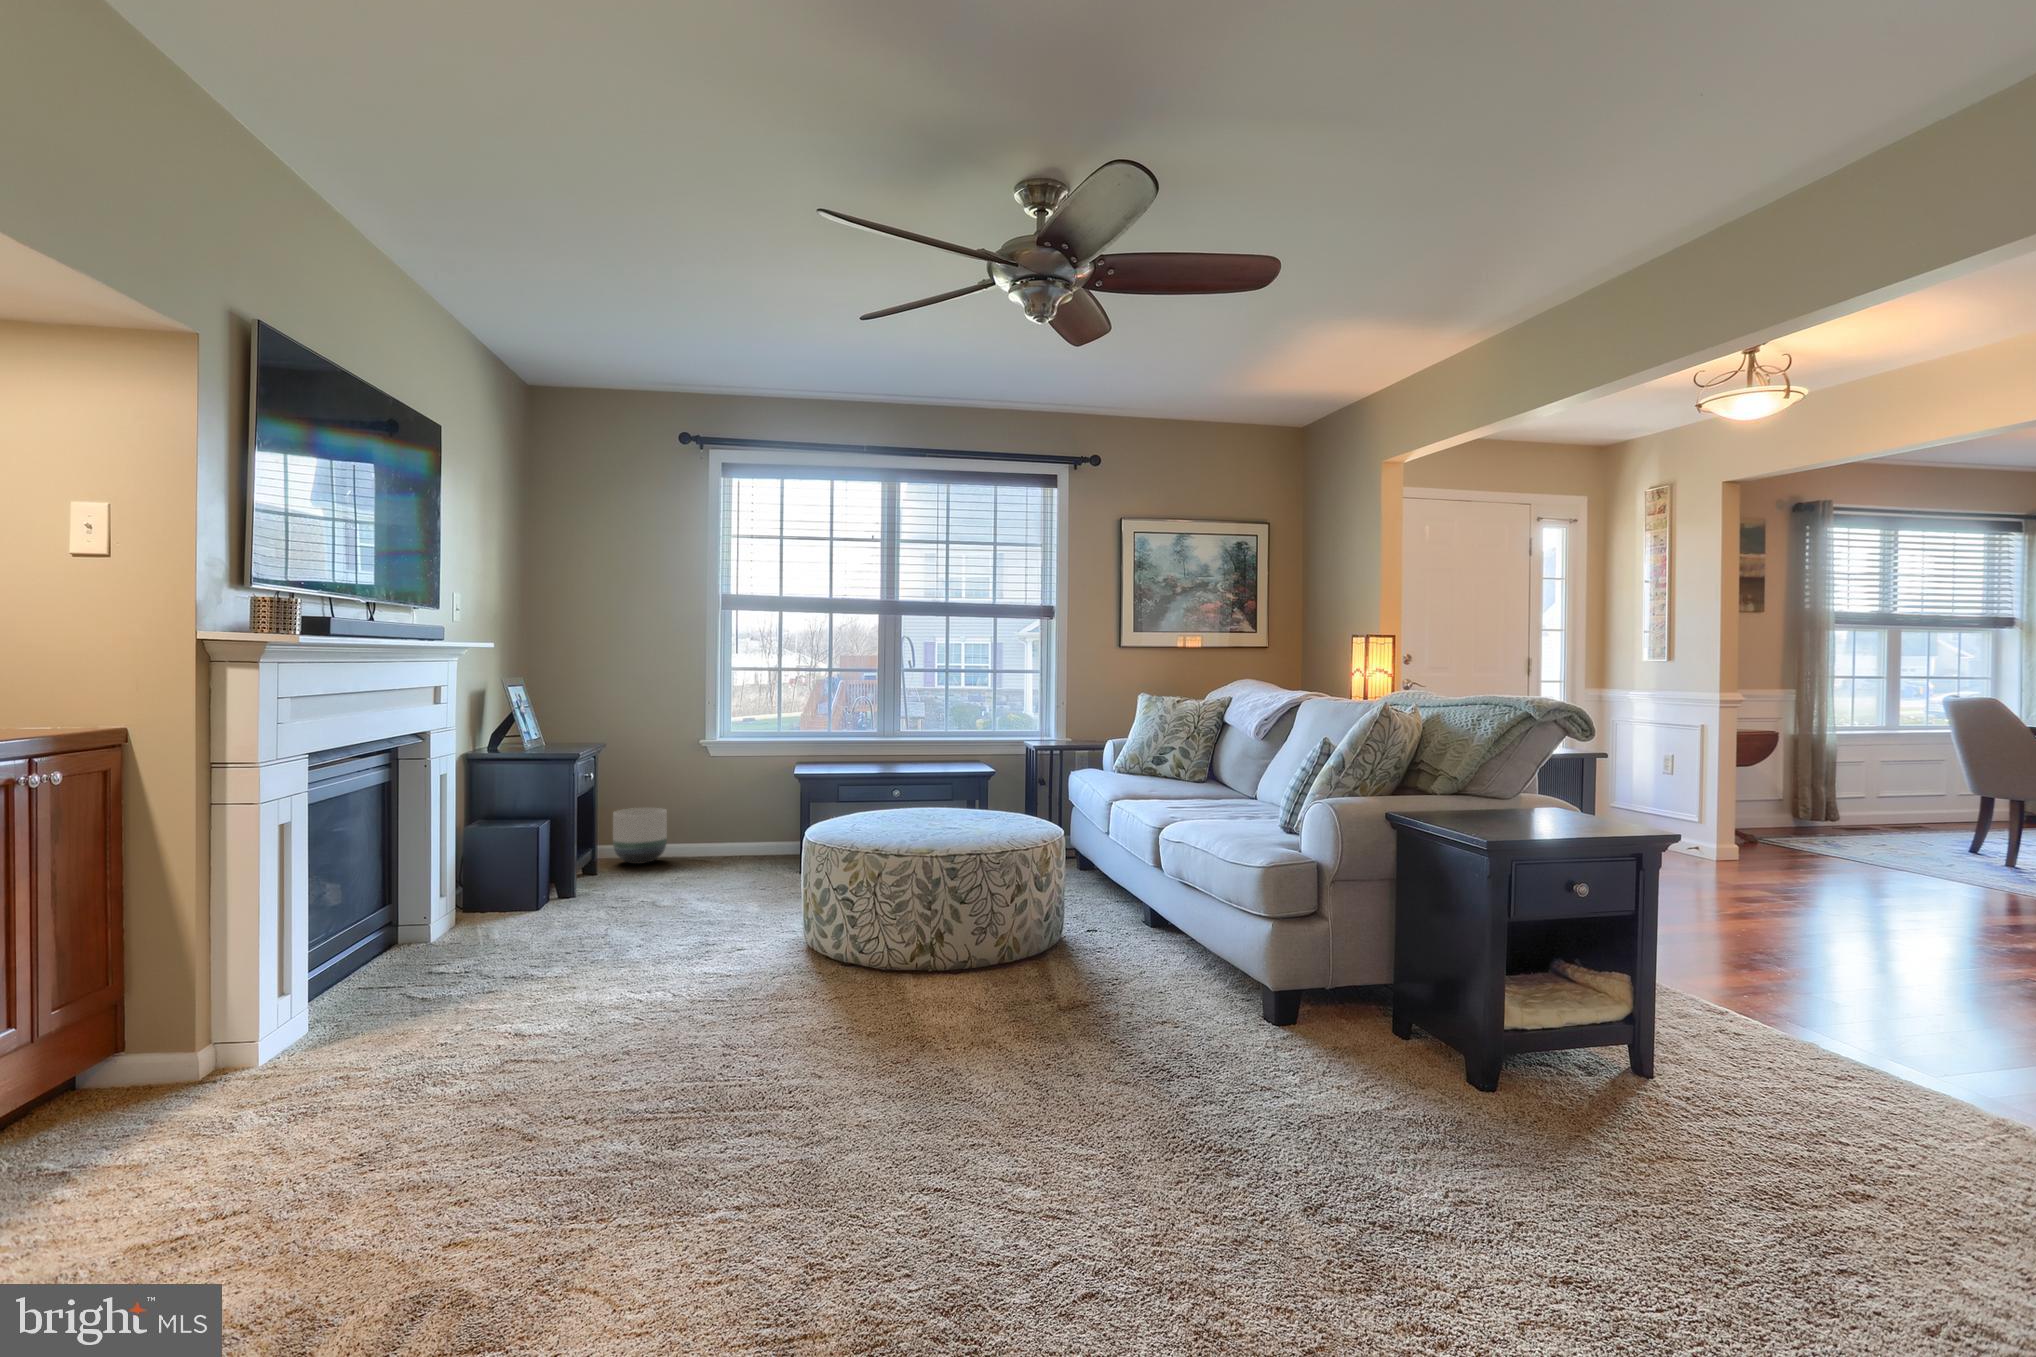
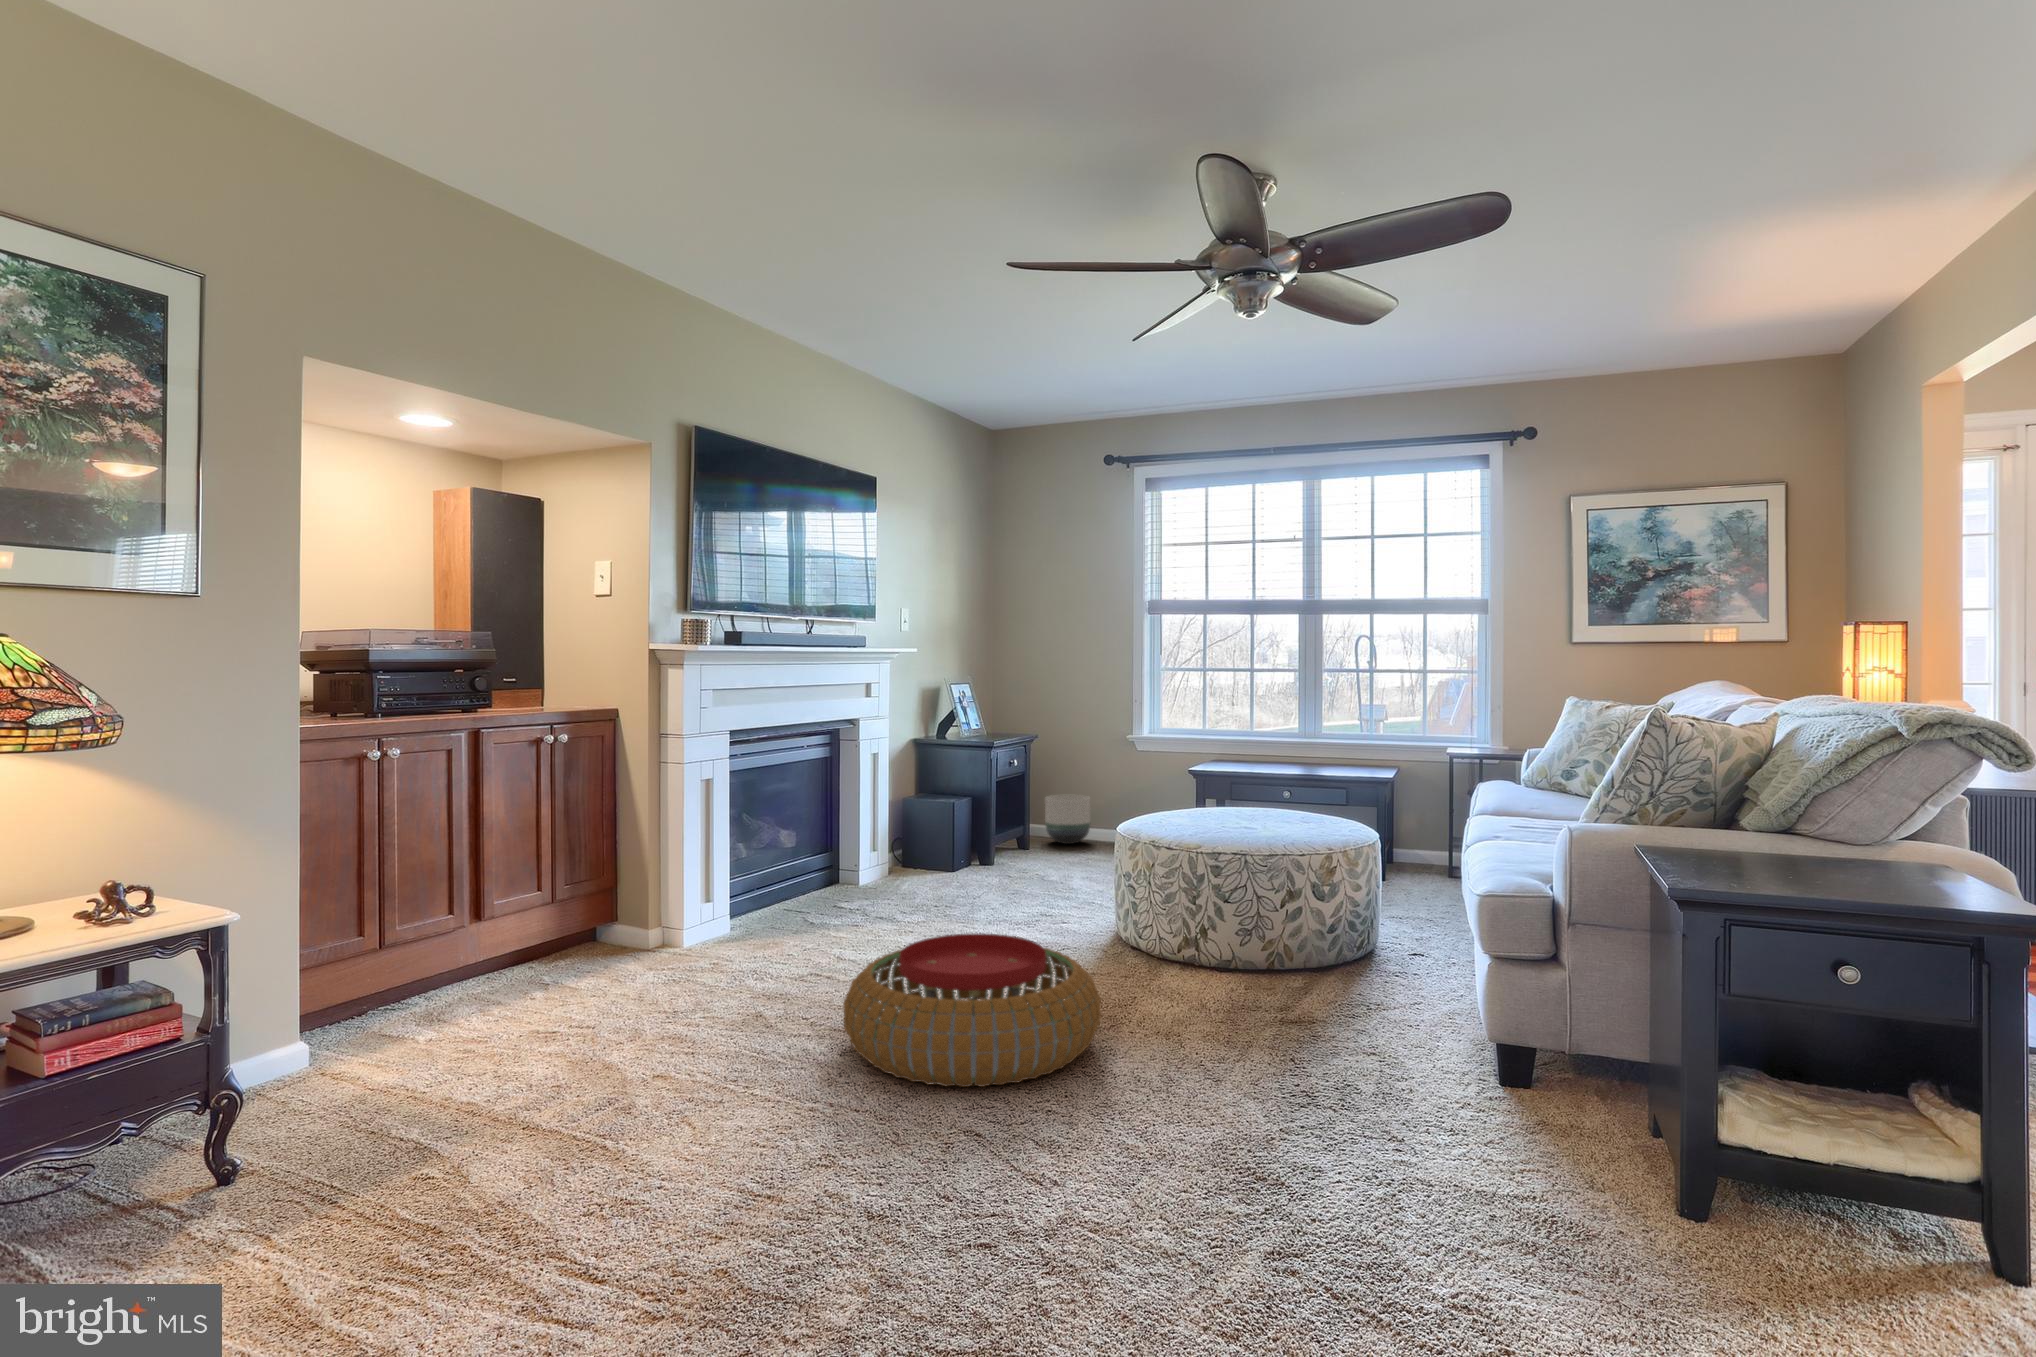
pouf: none [661,969,957,1152] -> present [843,933,1101,1087]

